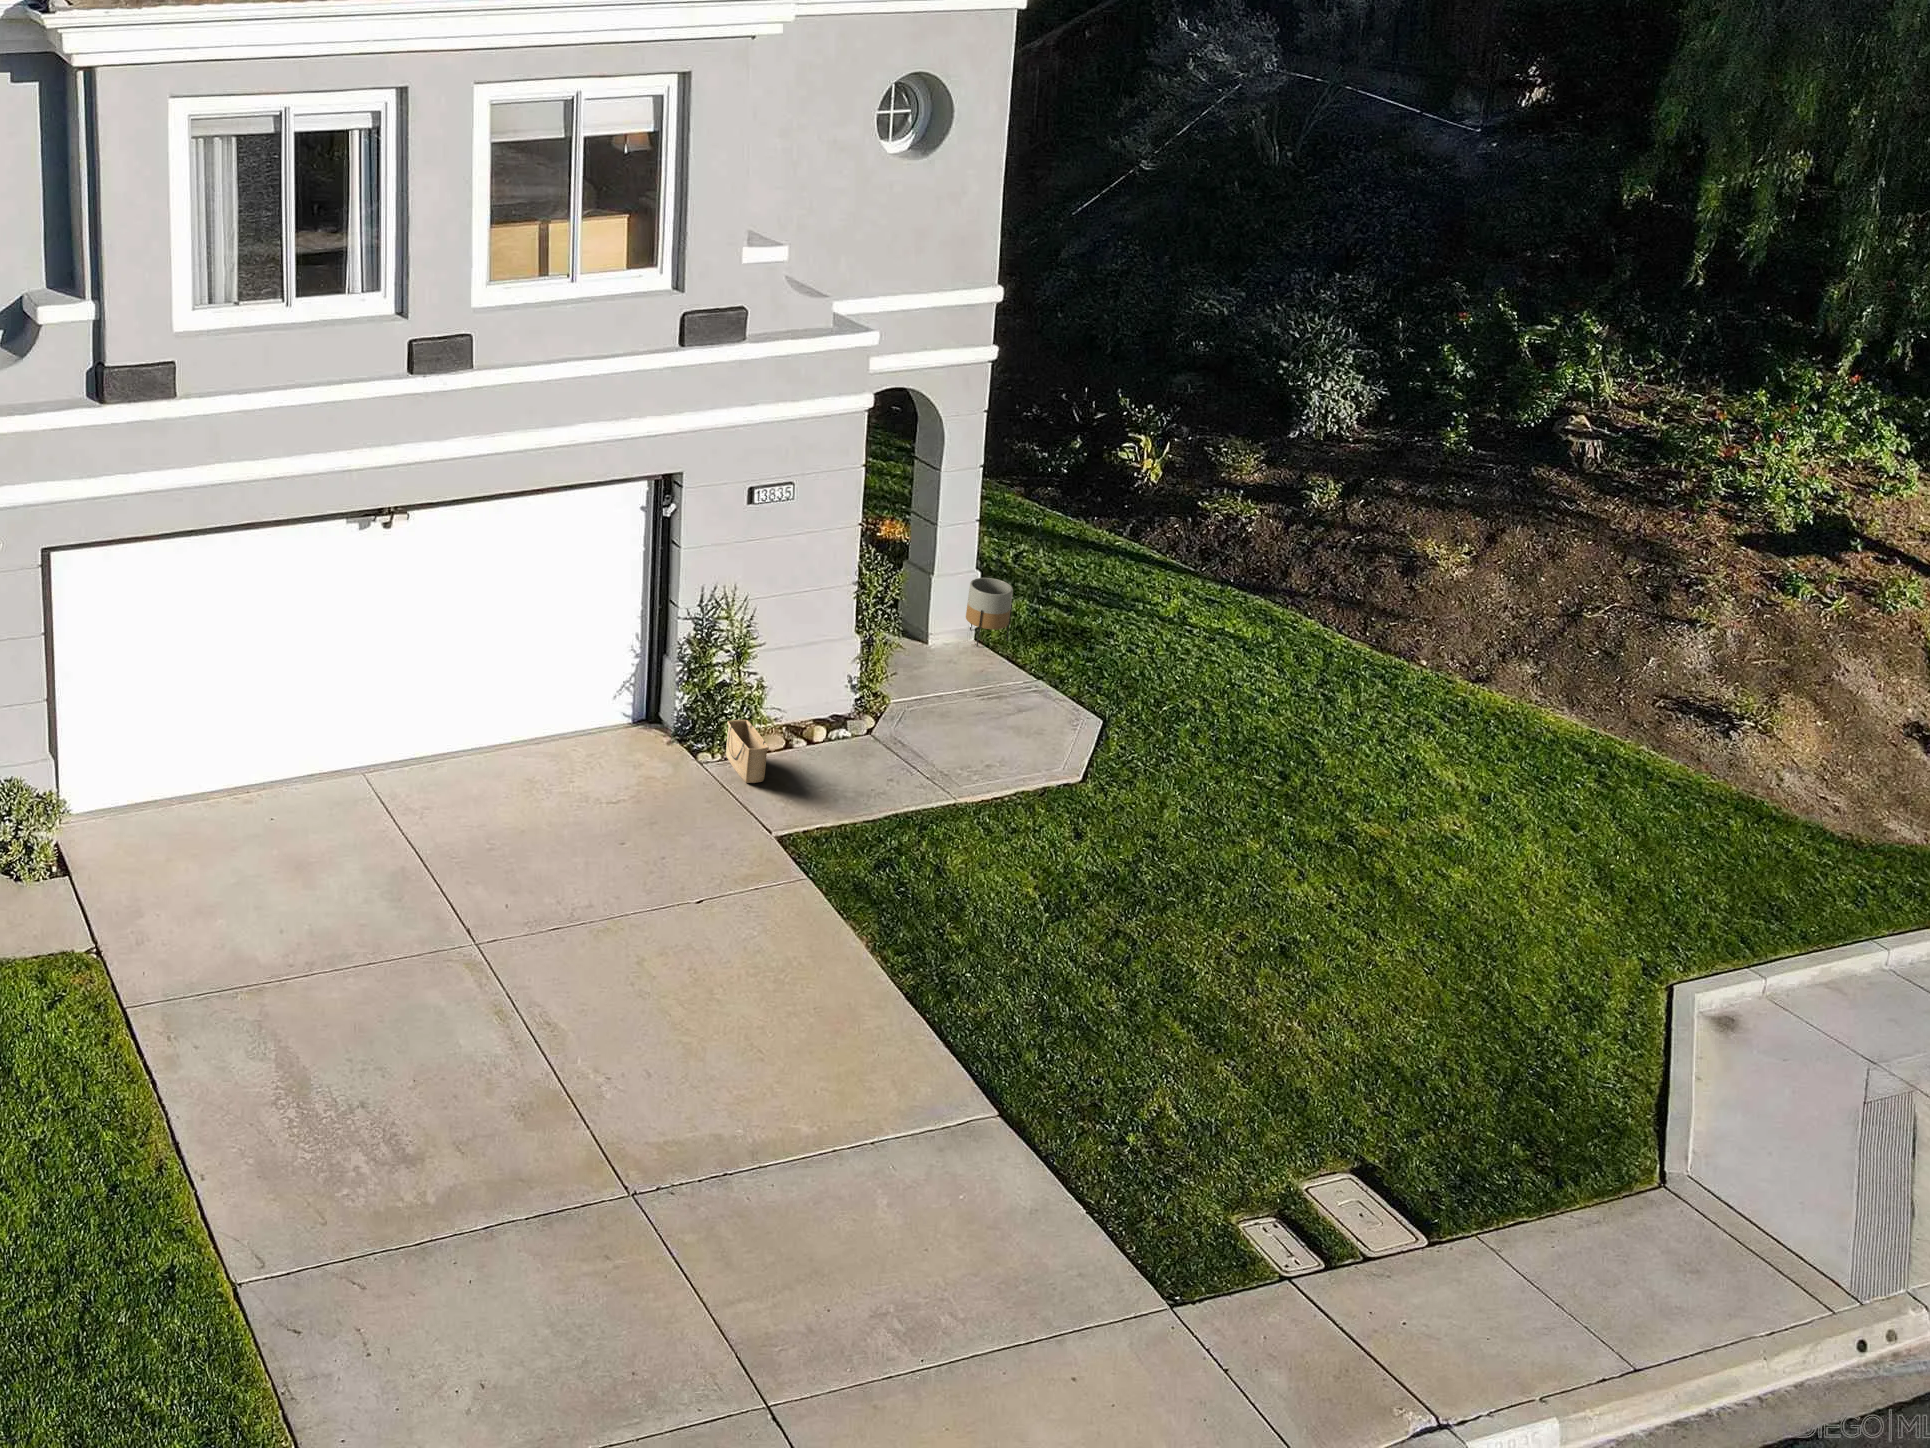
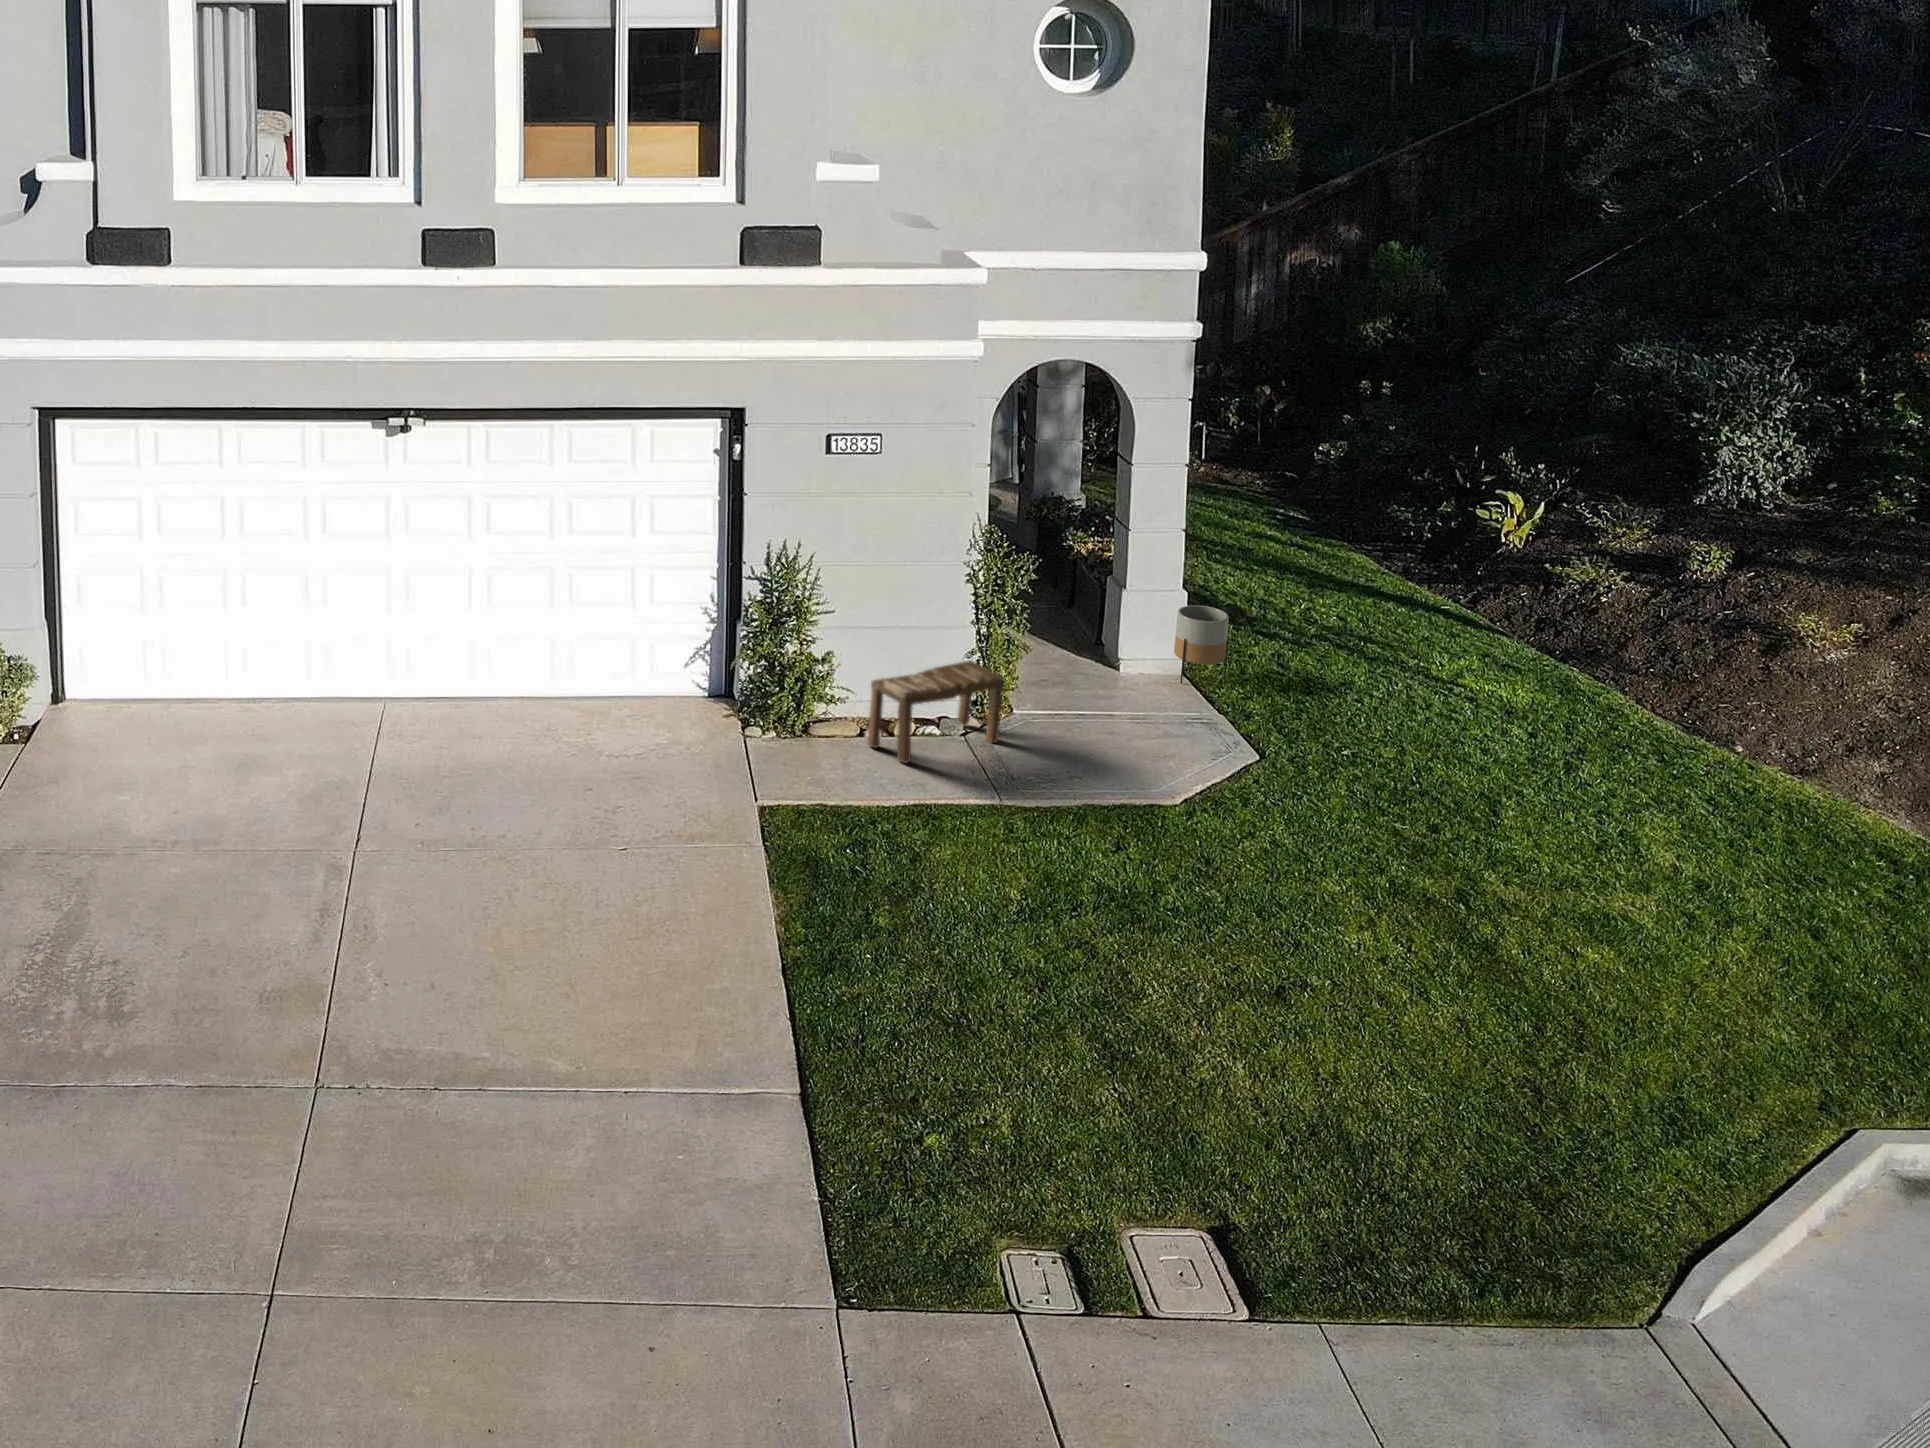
bench: none [791,663,897,767] -> present [868,660,1005,763]
basket: present [726,720,769,783] -> none [785,698,818,765]

